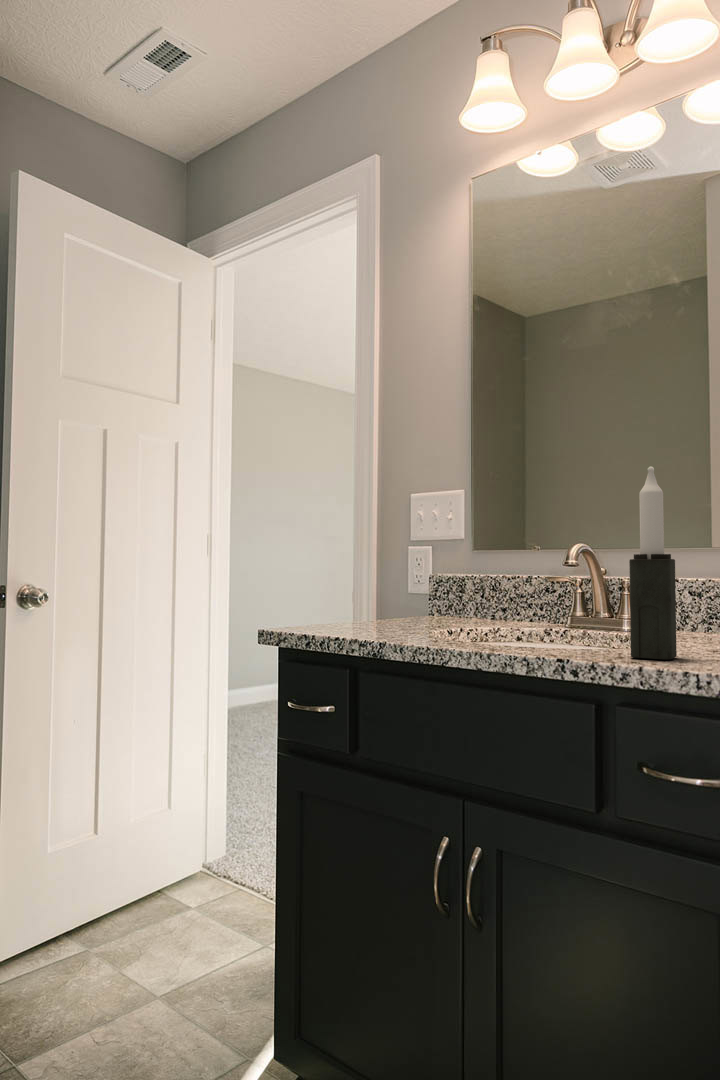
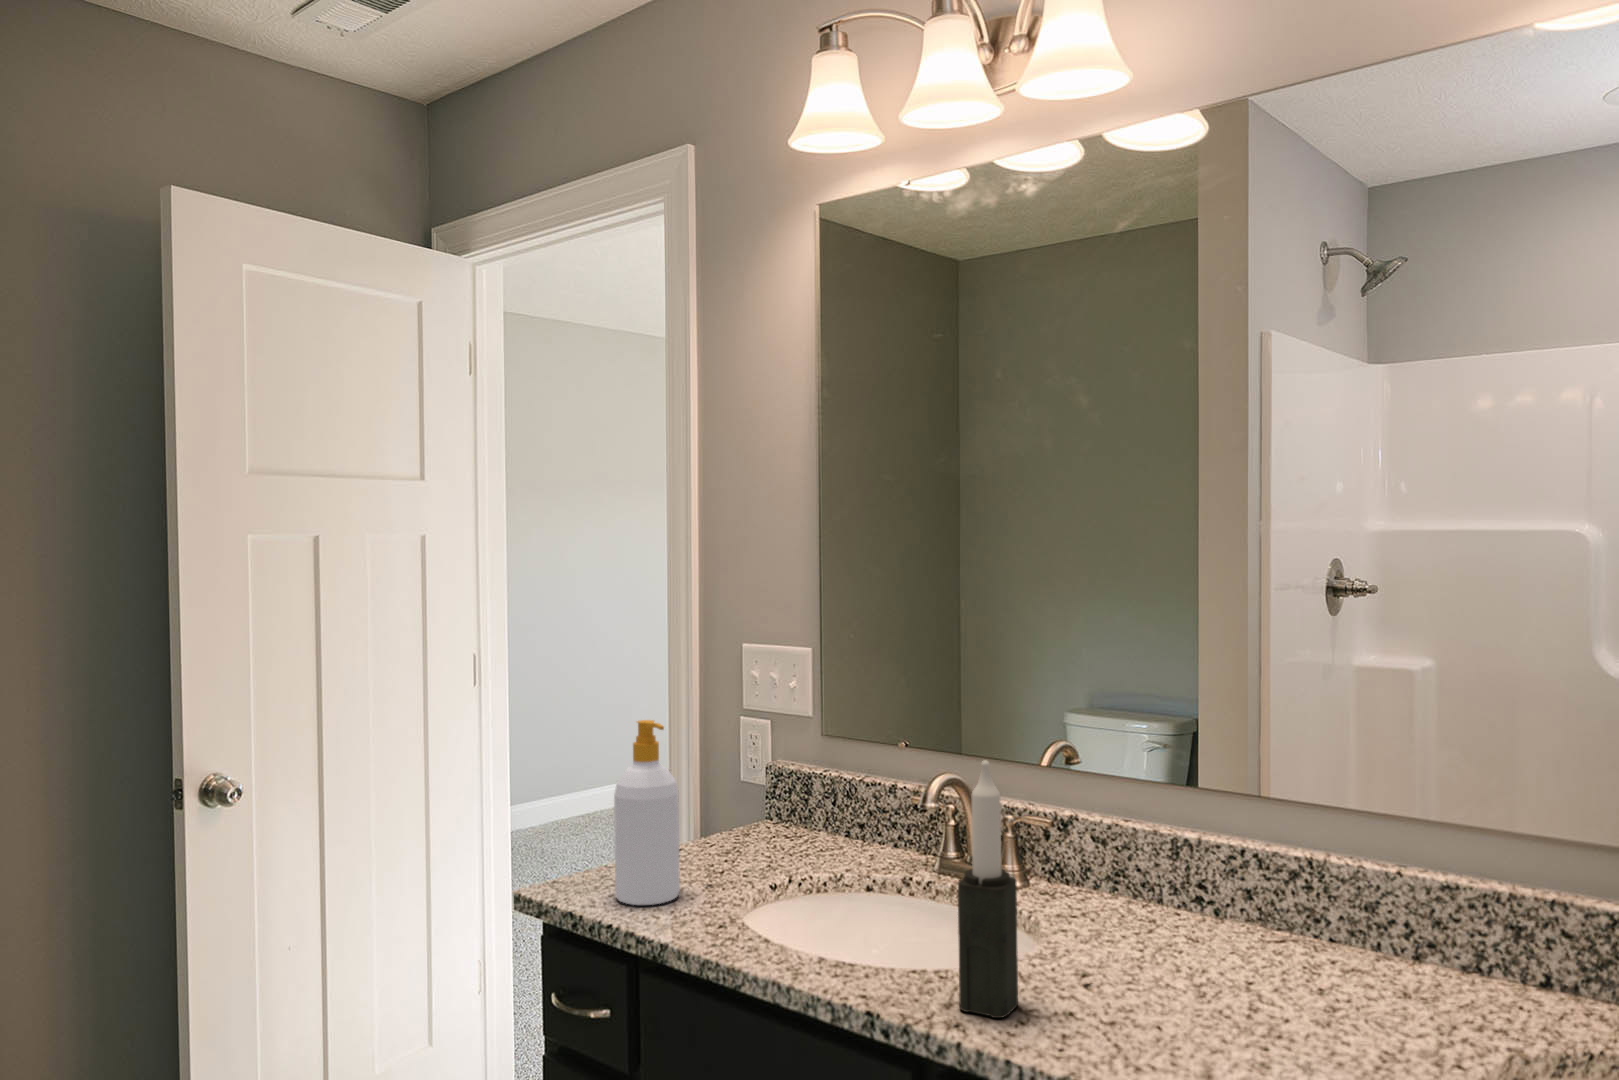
soap bottle: none [336,500,383,633] -> present [614,720,680,905]

